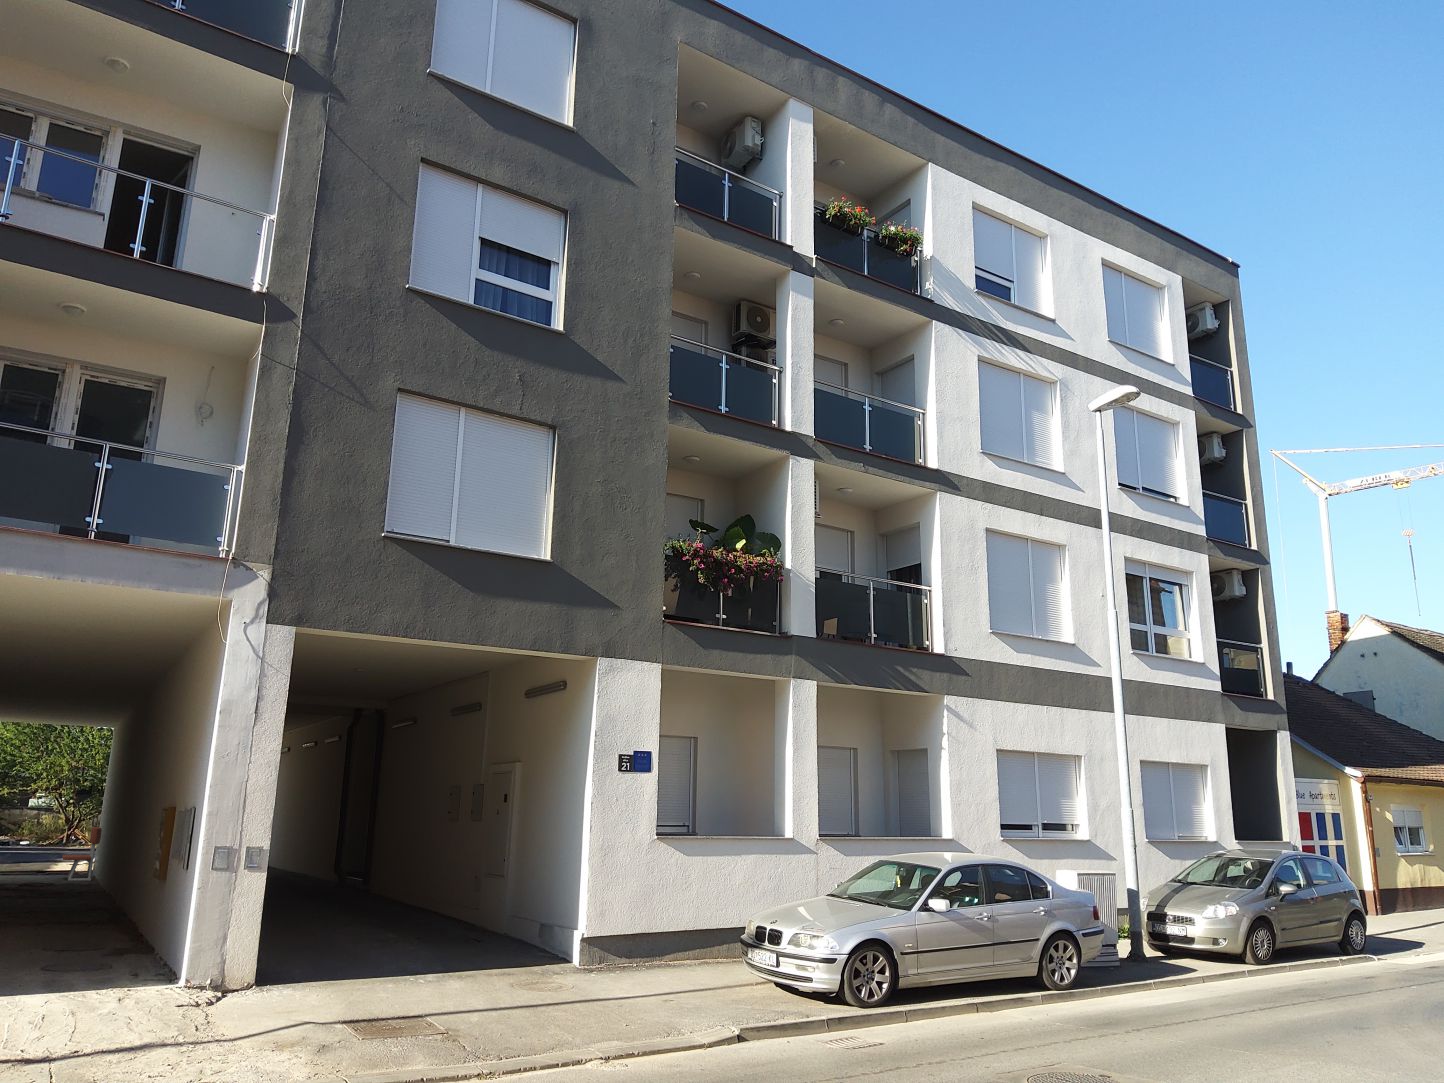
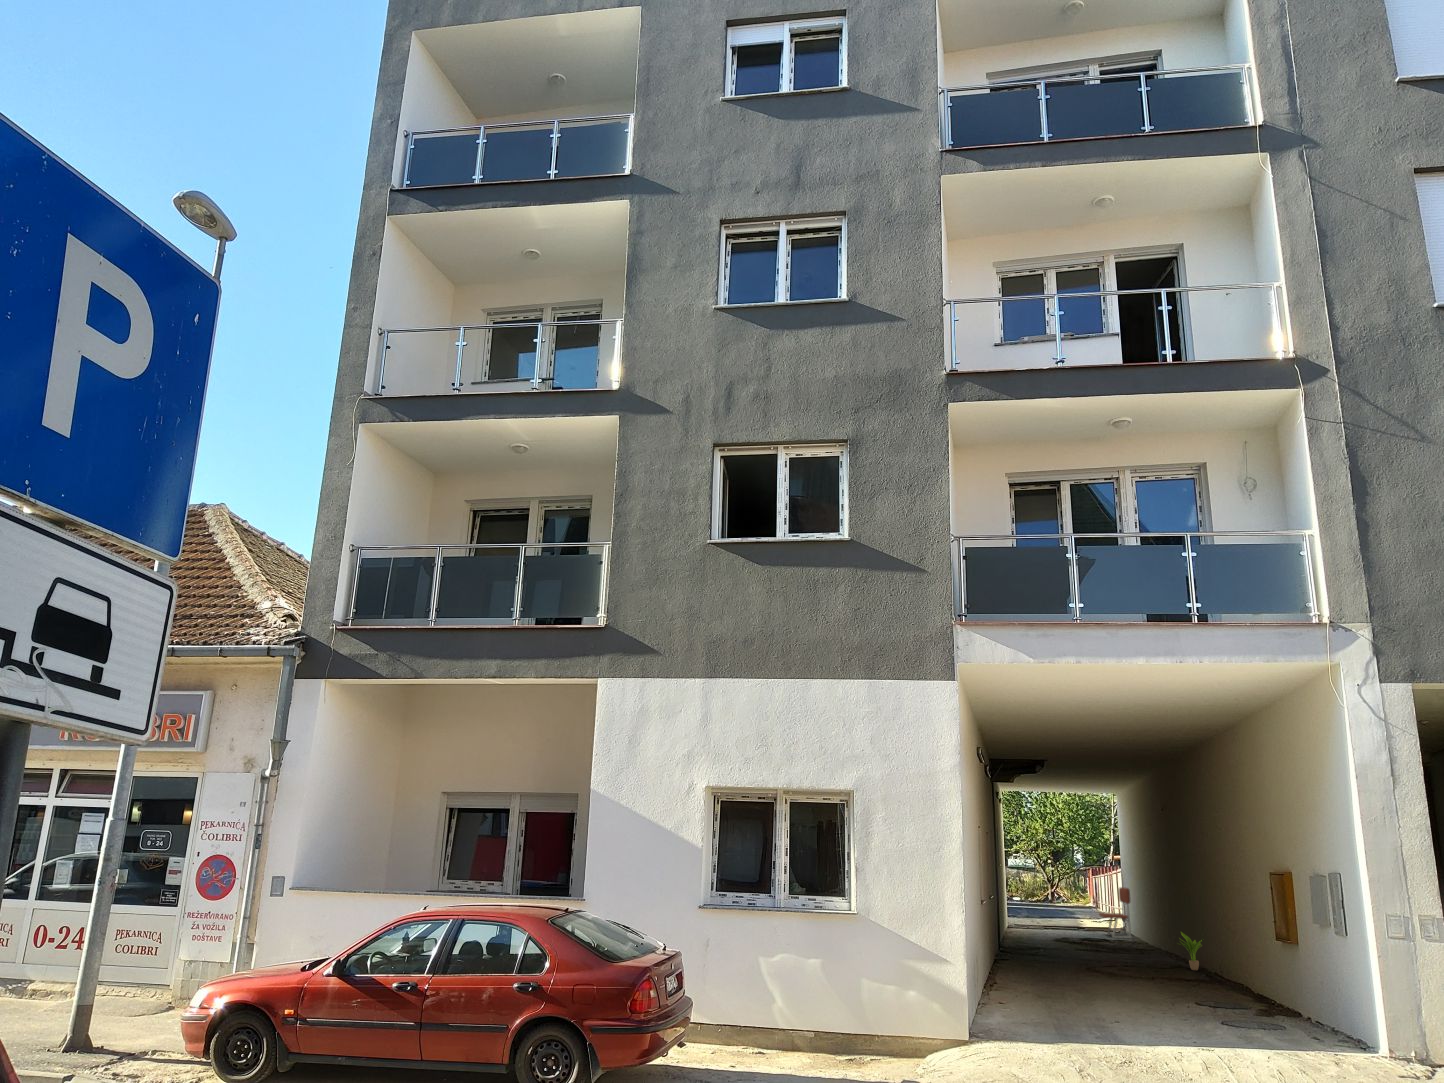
potted plant: none [93,872,124,911] -> present [1180,932,1202,970]

